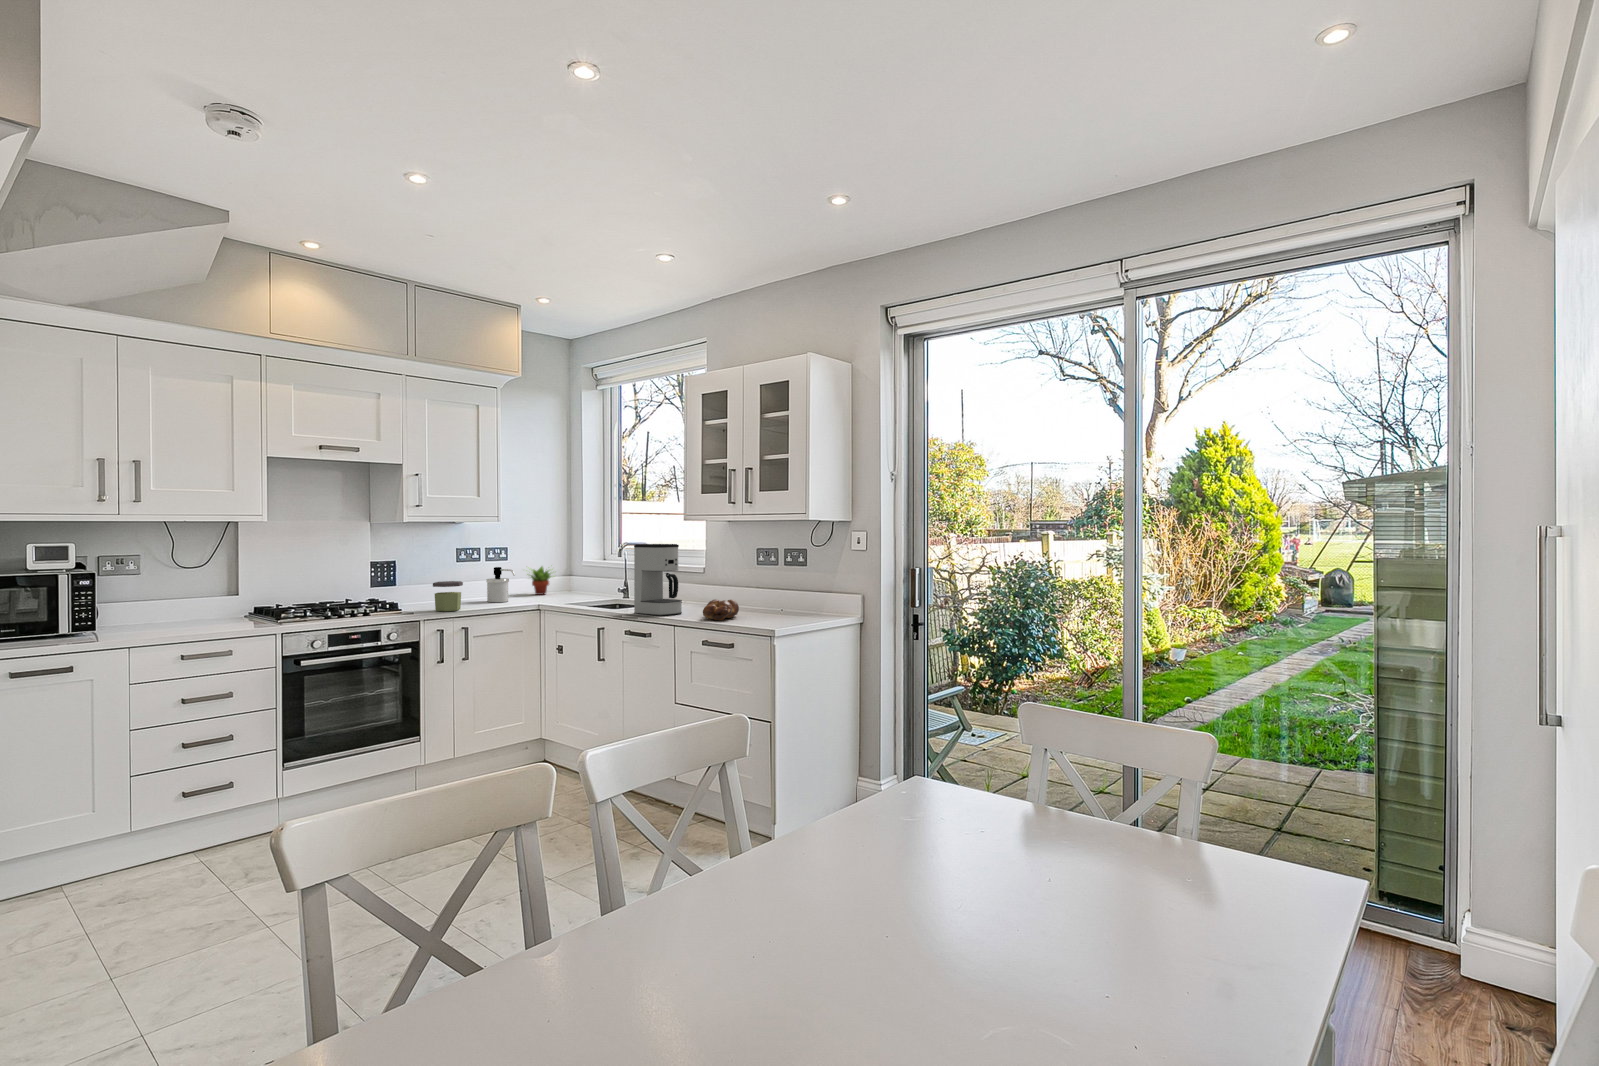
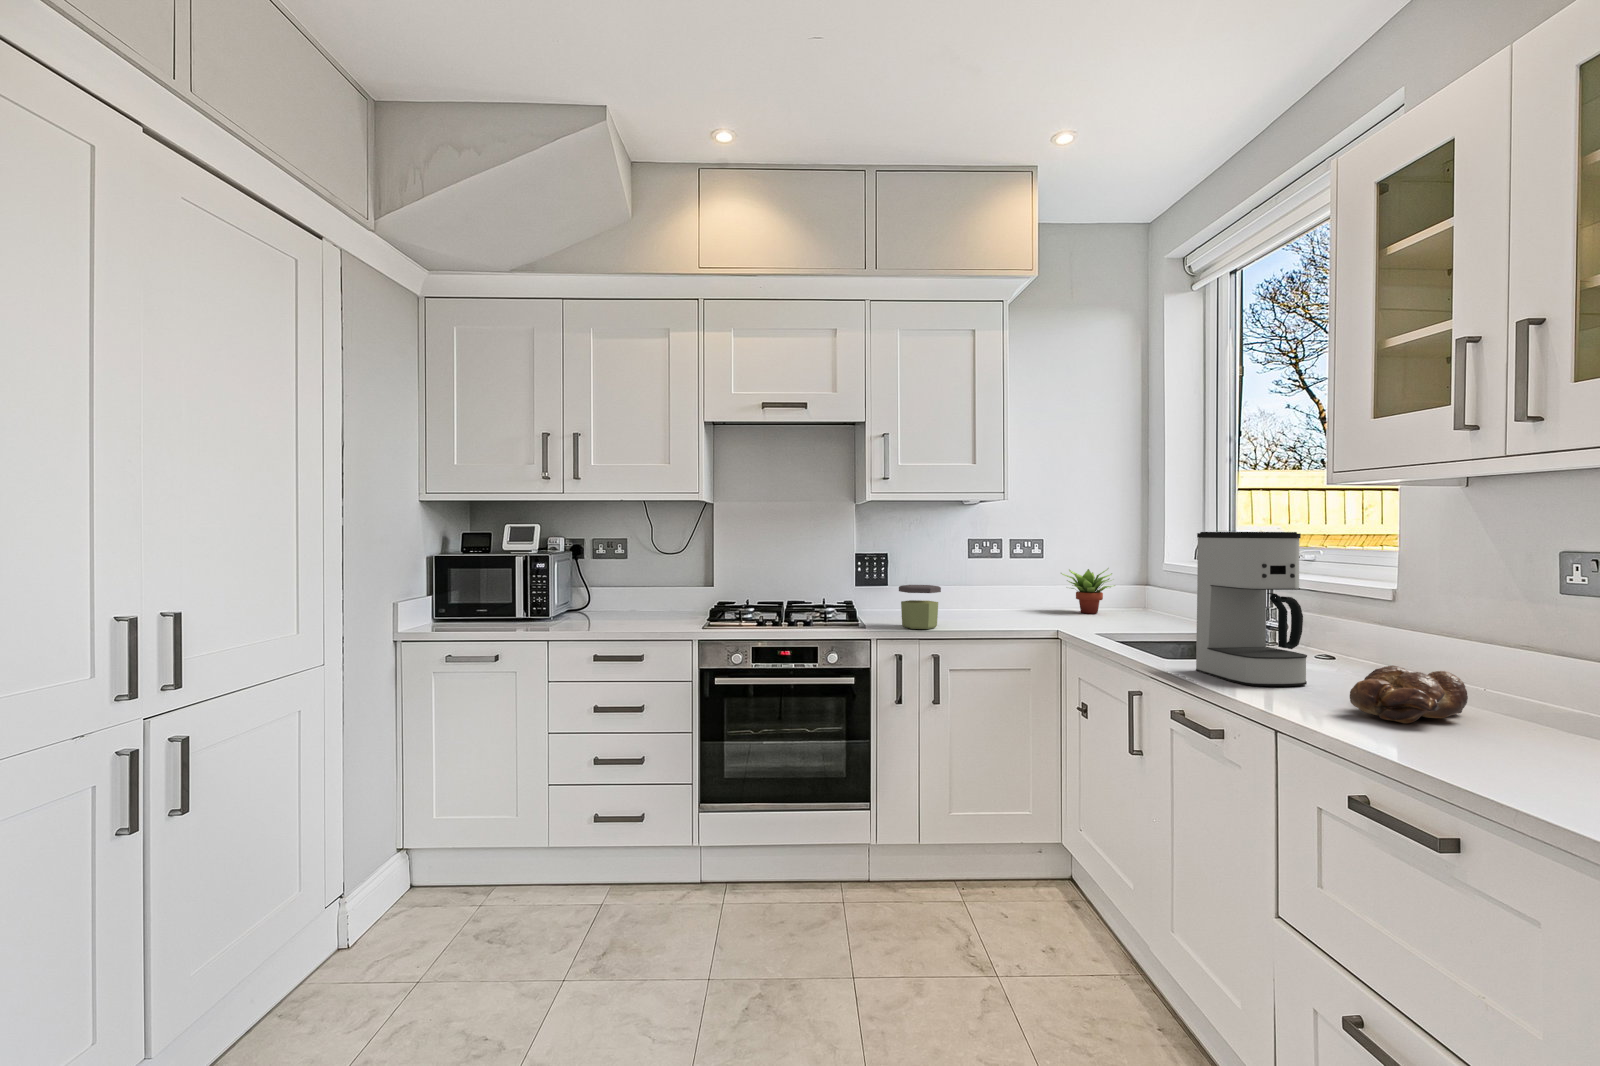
soap dispenser: present [486,567,515,602] -> none [994,568,1030,621]

